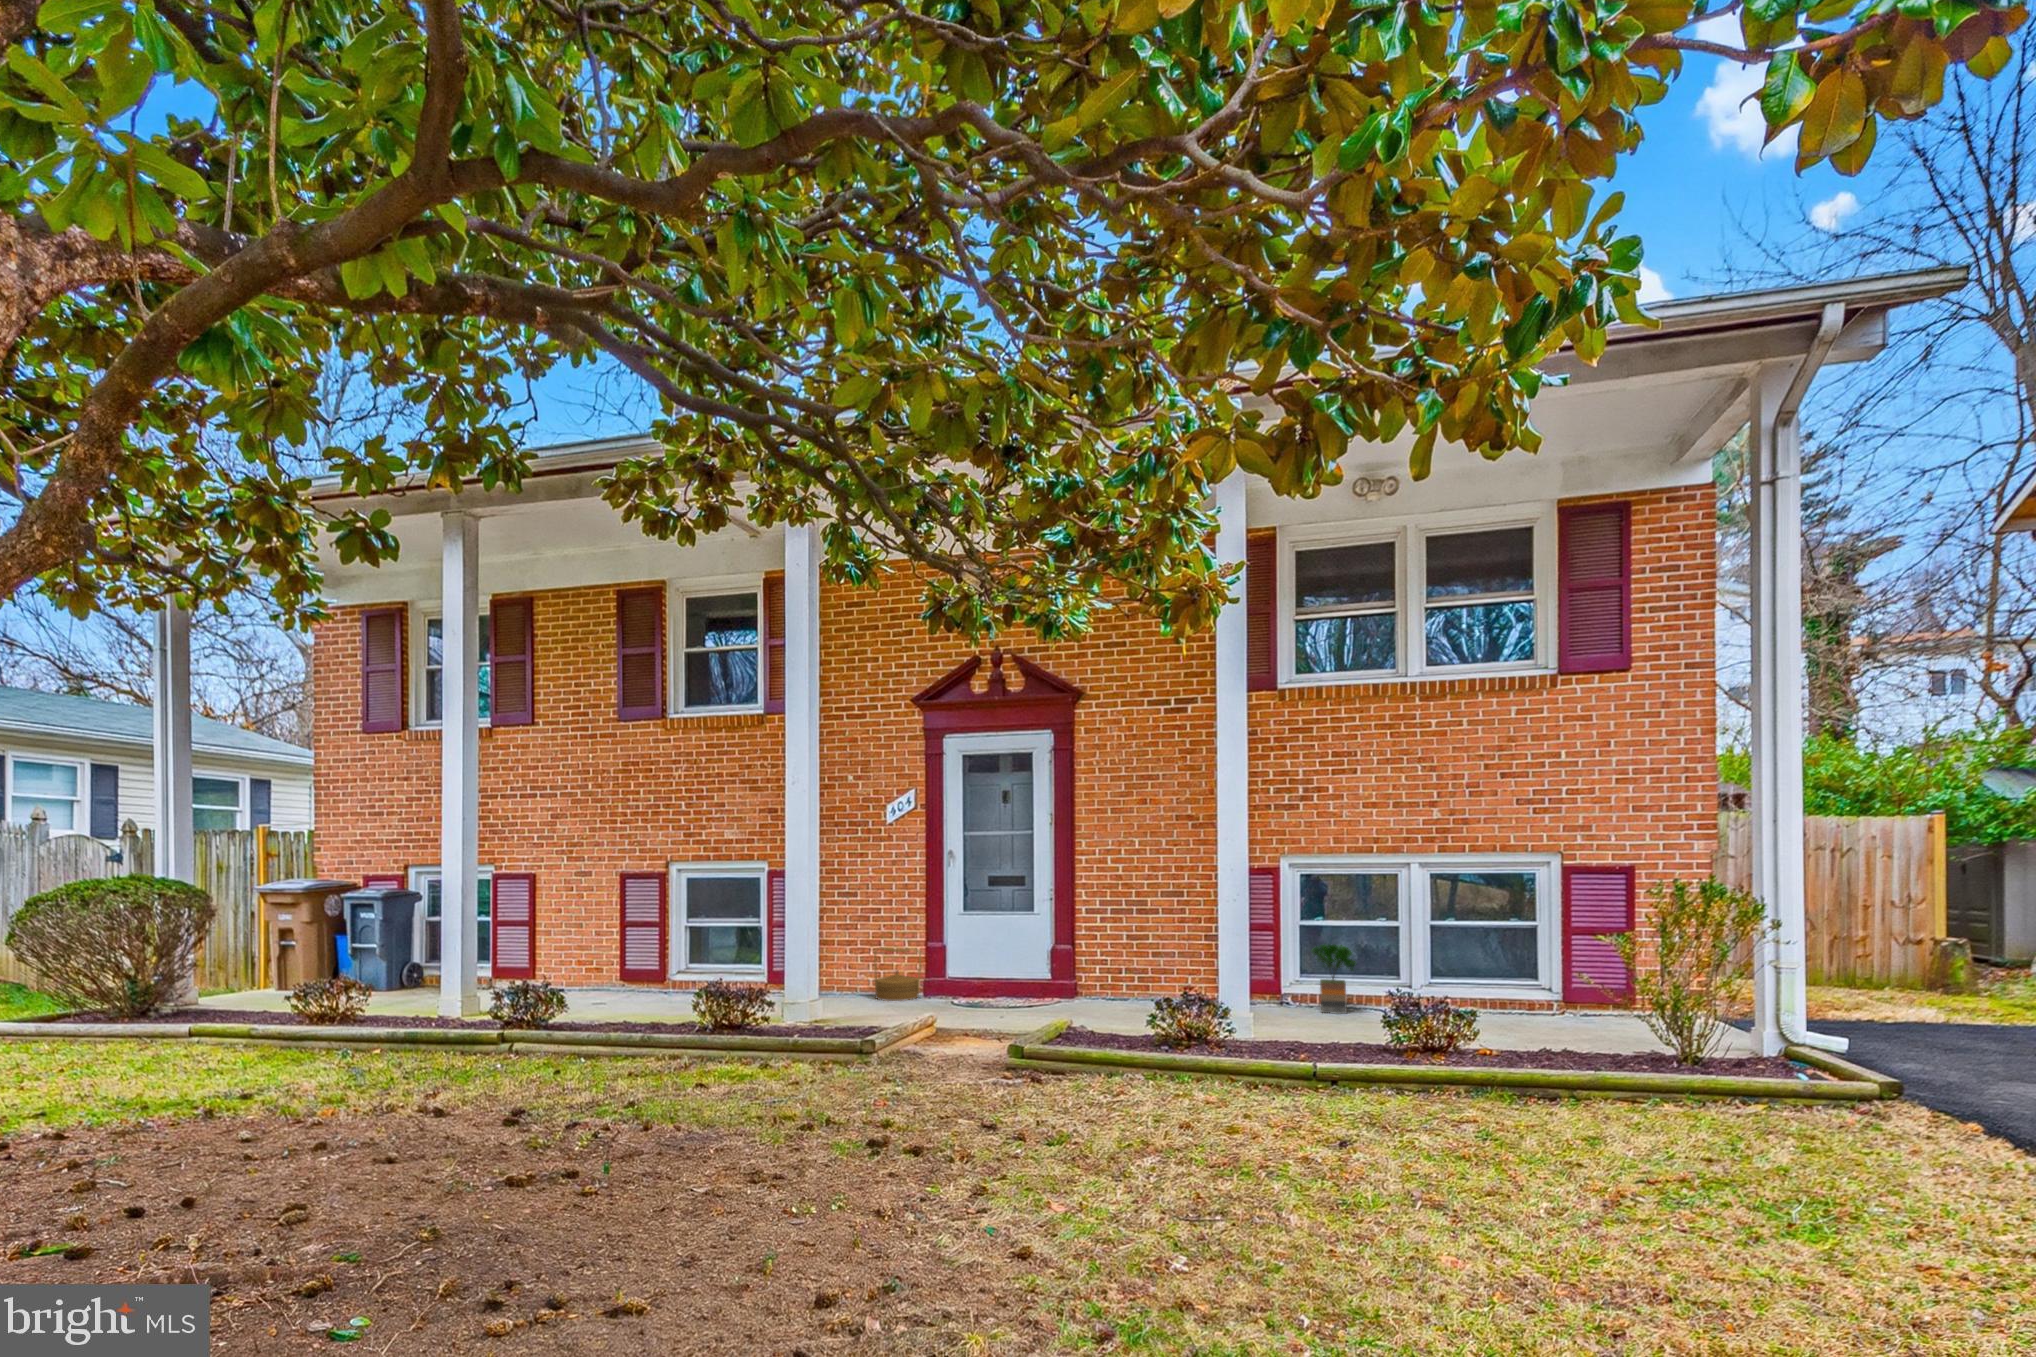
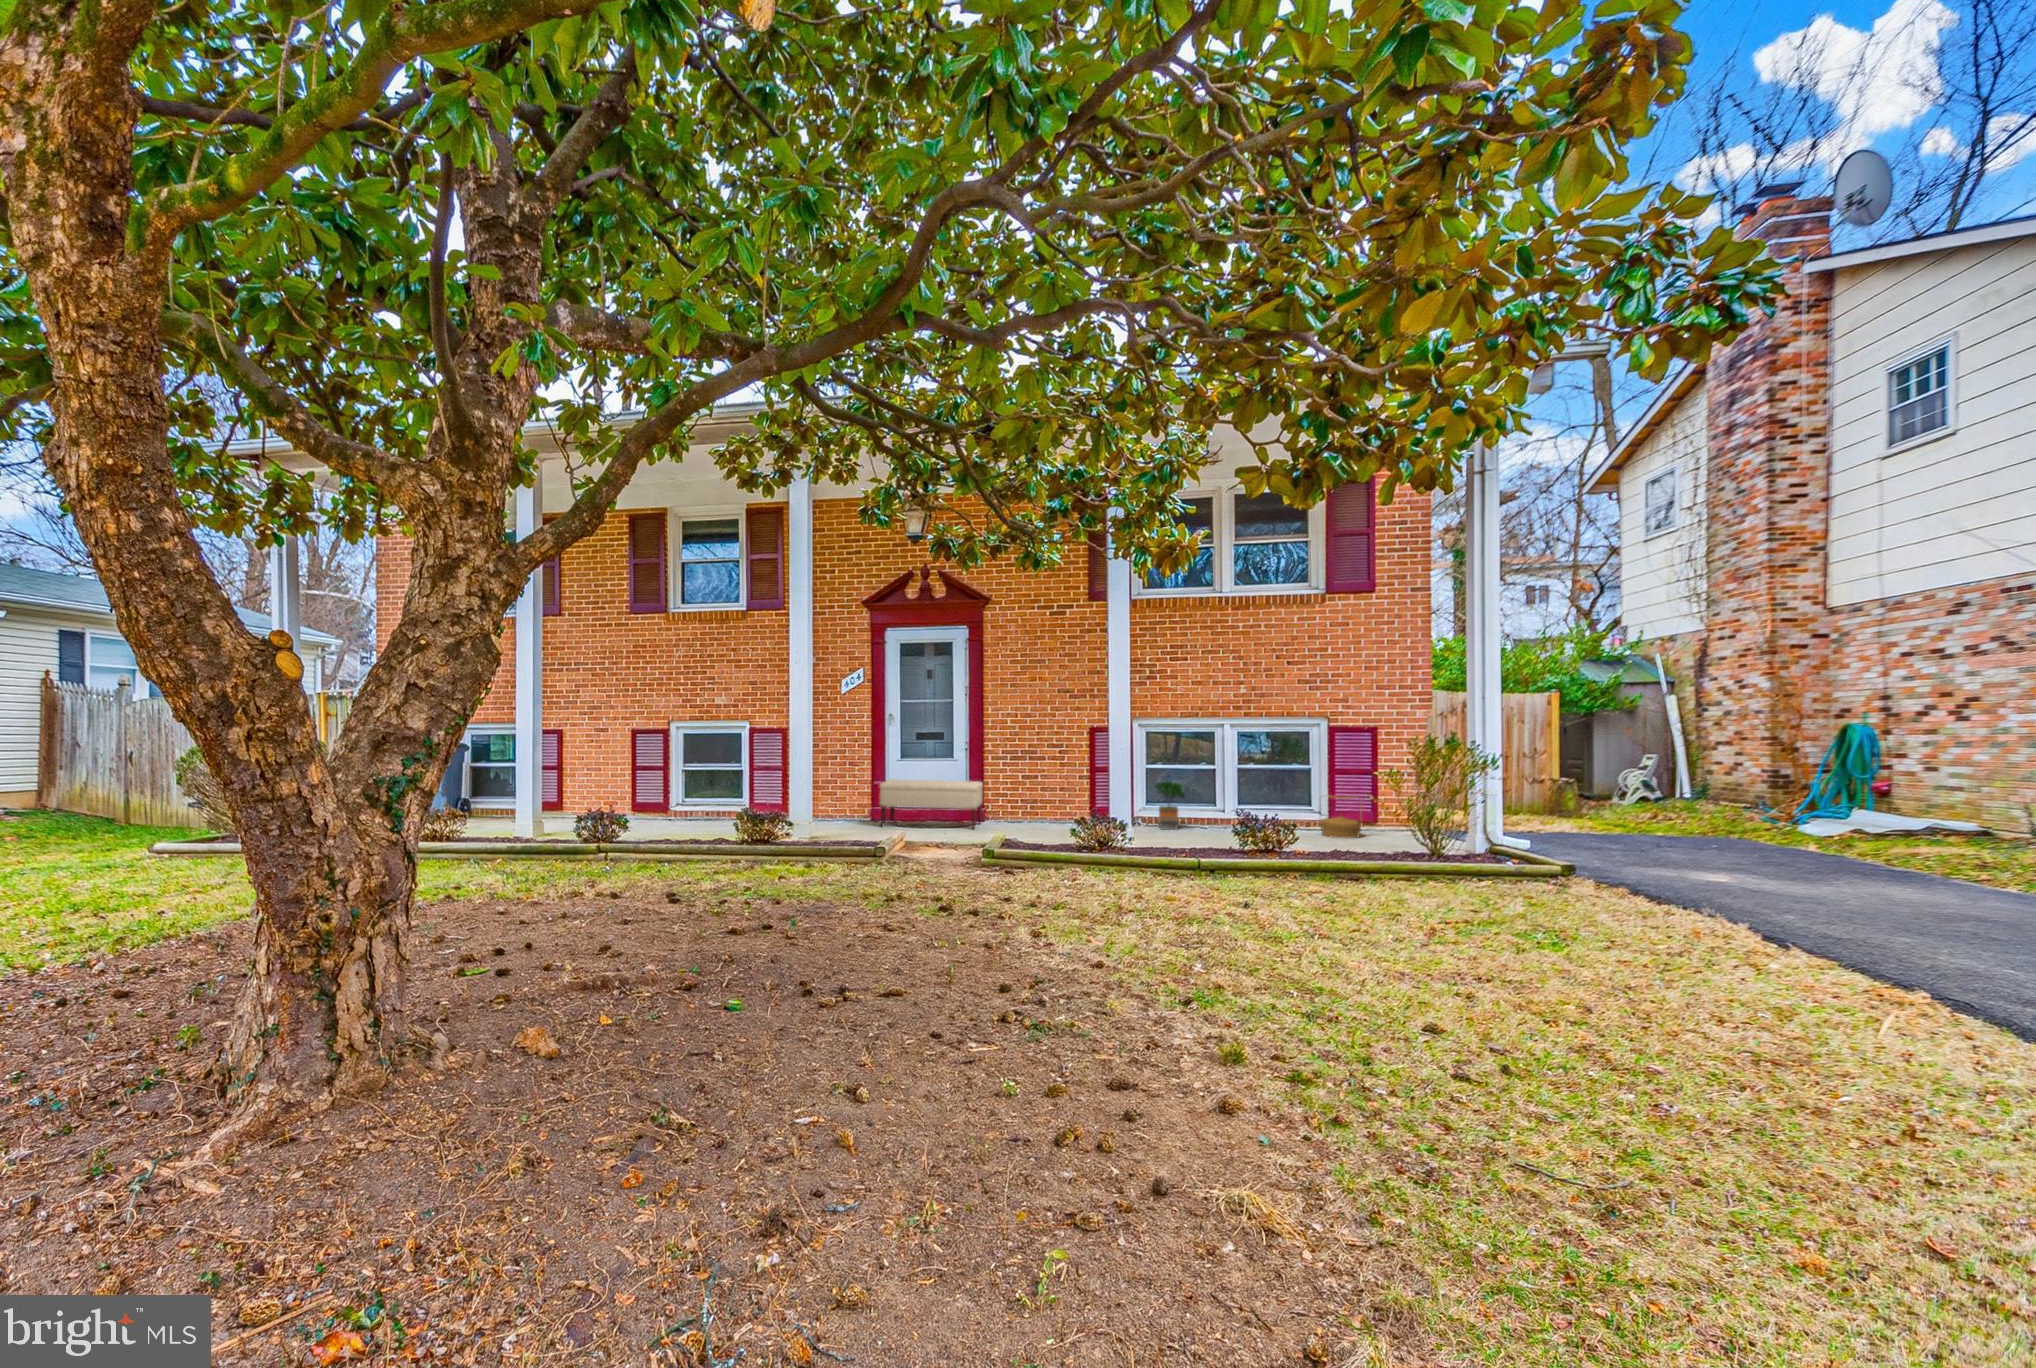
bench: none [934,939,1074,1009] -> present [880,779,983,829]
woven basket: present [874,948,921,1001] -> present [1319,796,1361,838]

